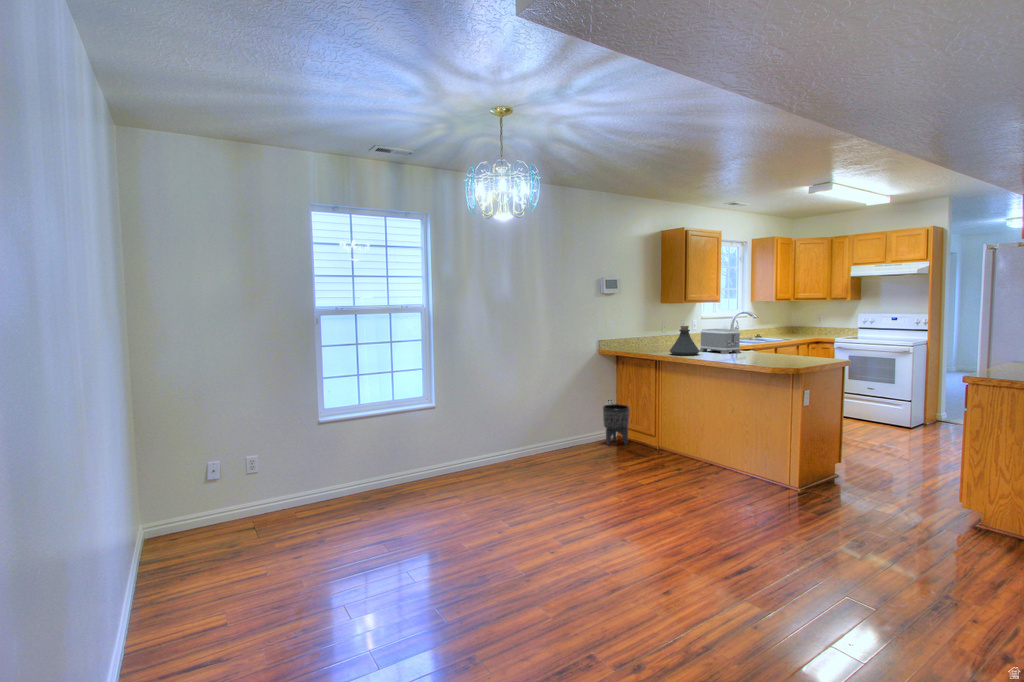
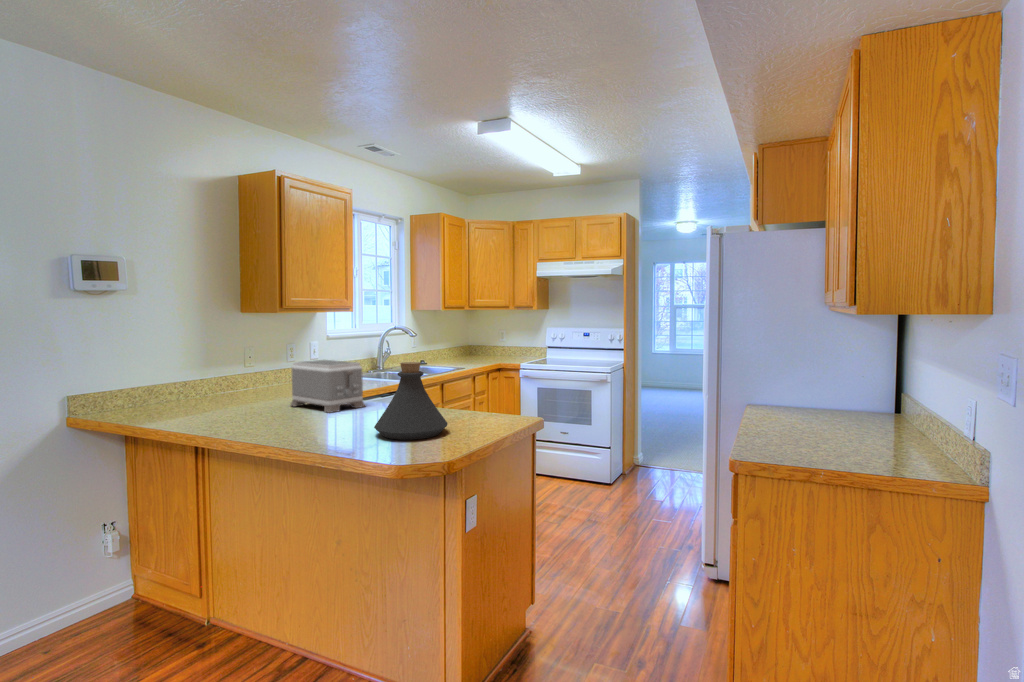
bottle: present [670,326,700,356] -> present [374,362,447,440]
planter: present [603,404,629,445] -> none [57,534,133,642]

